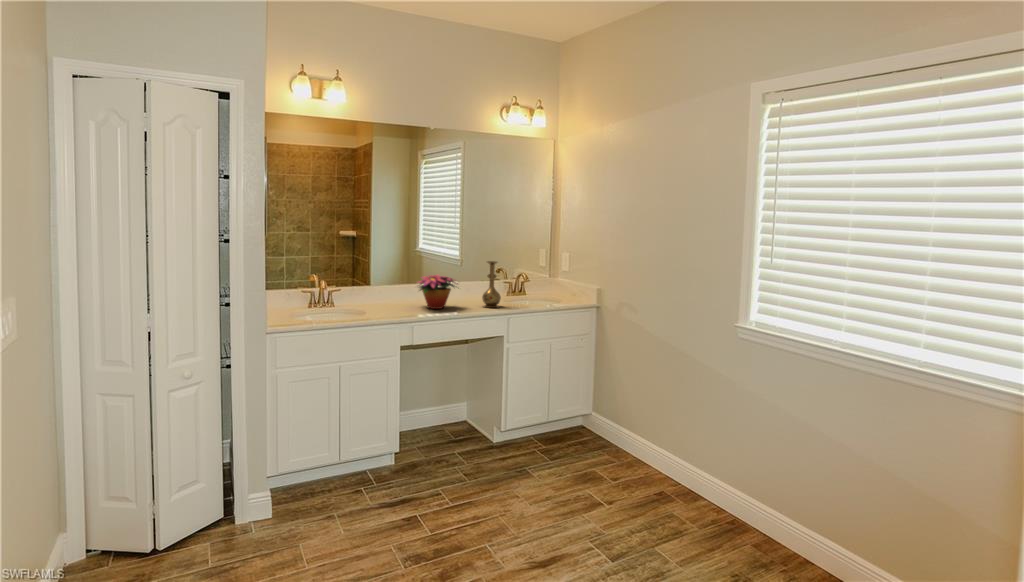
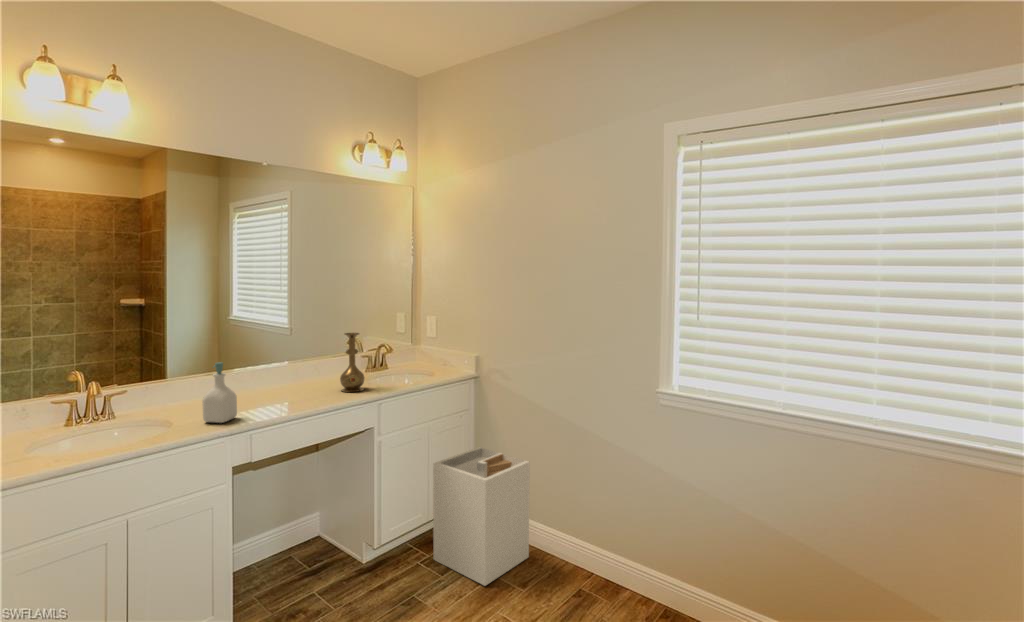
soap bottle: none [384,275,405,316] -> present [202,362,237,423]
flower arrangement: present [418,275,458,309] -> none [241,353,316,402]
laundry hamper: none [548,366,631,473] -> present [433,447,530,586]

